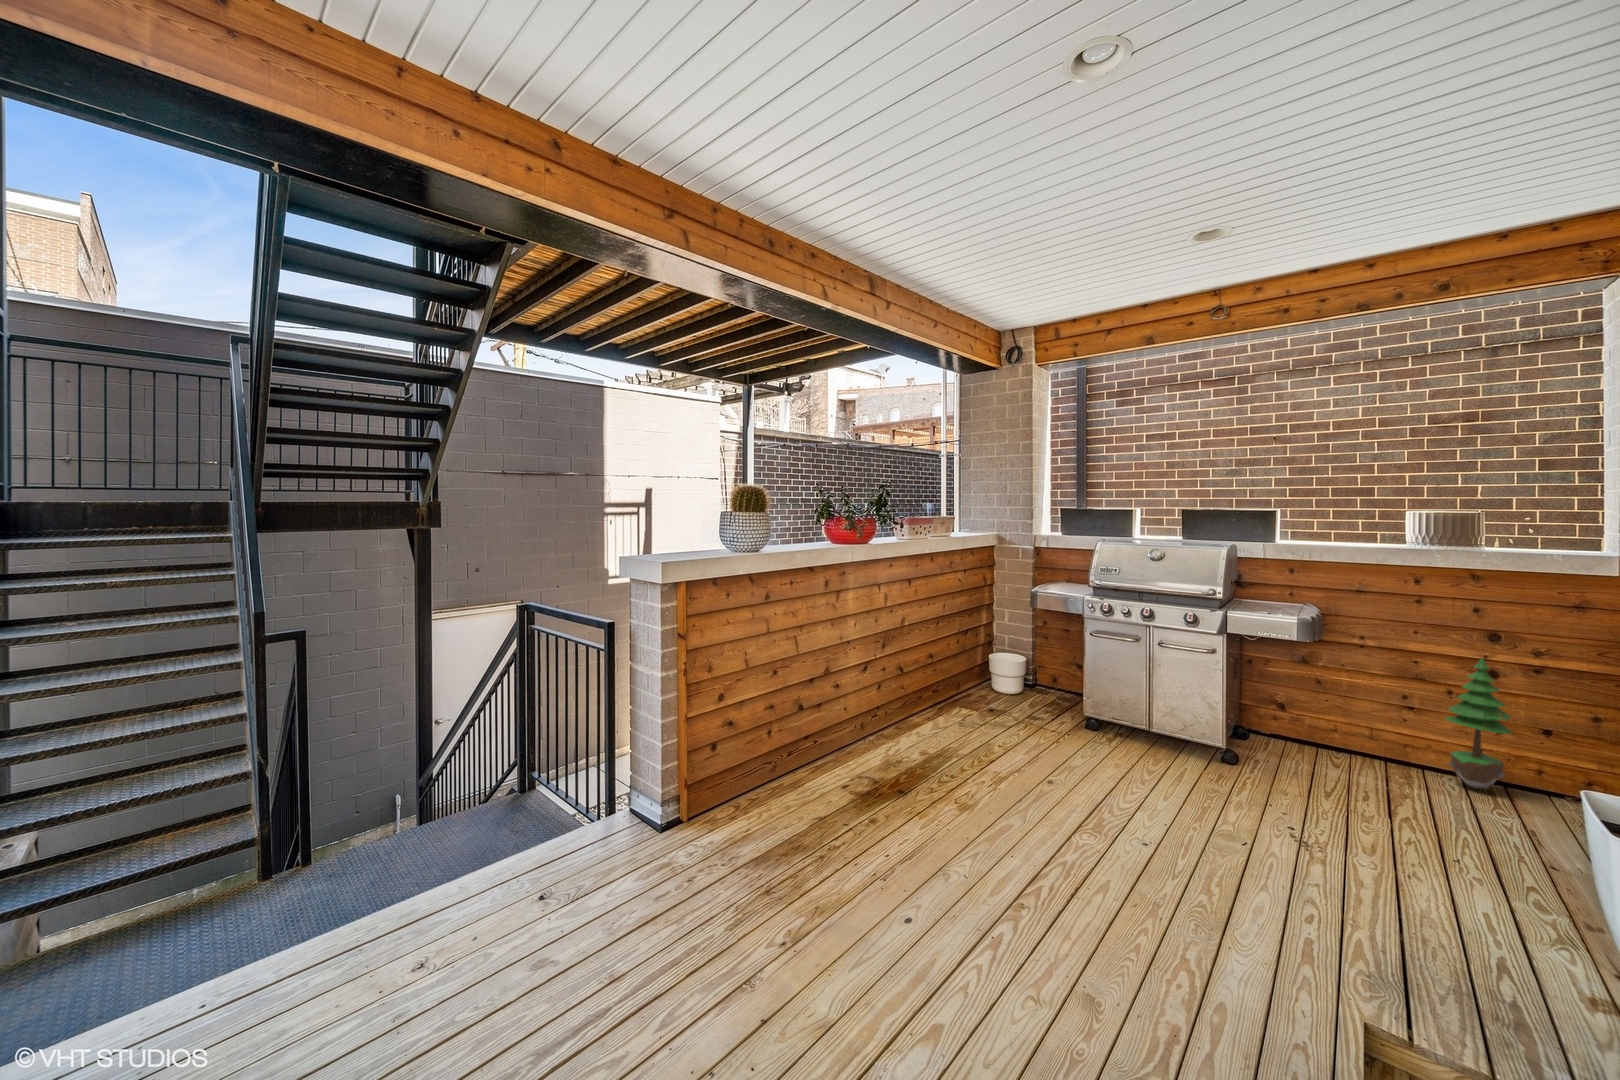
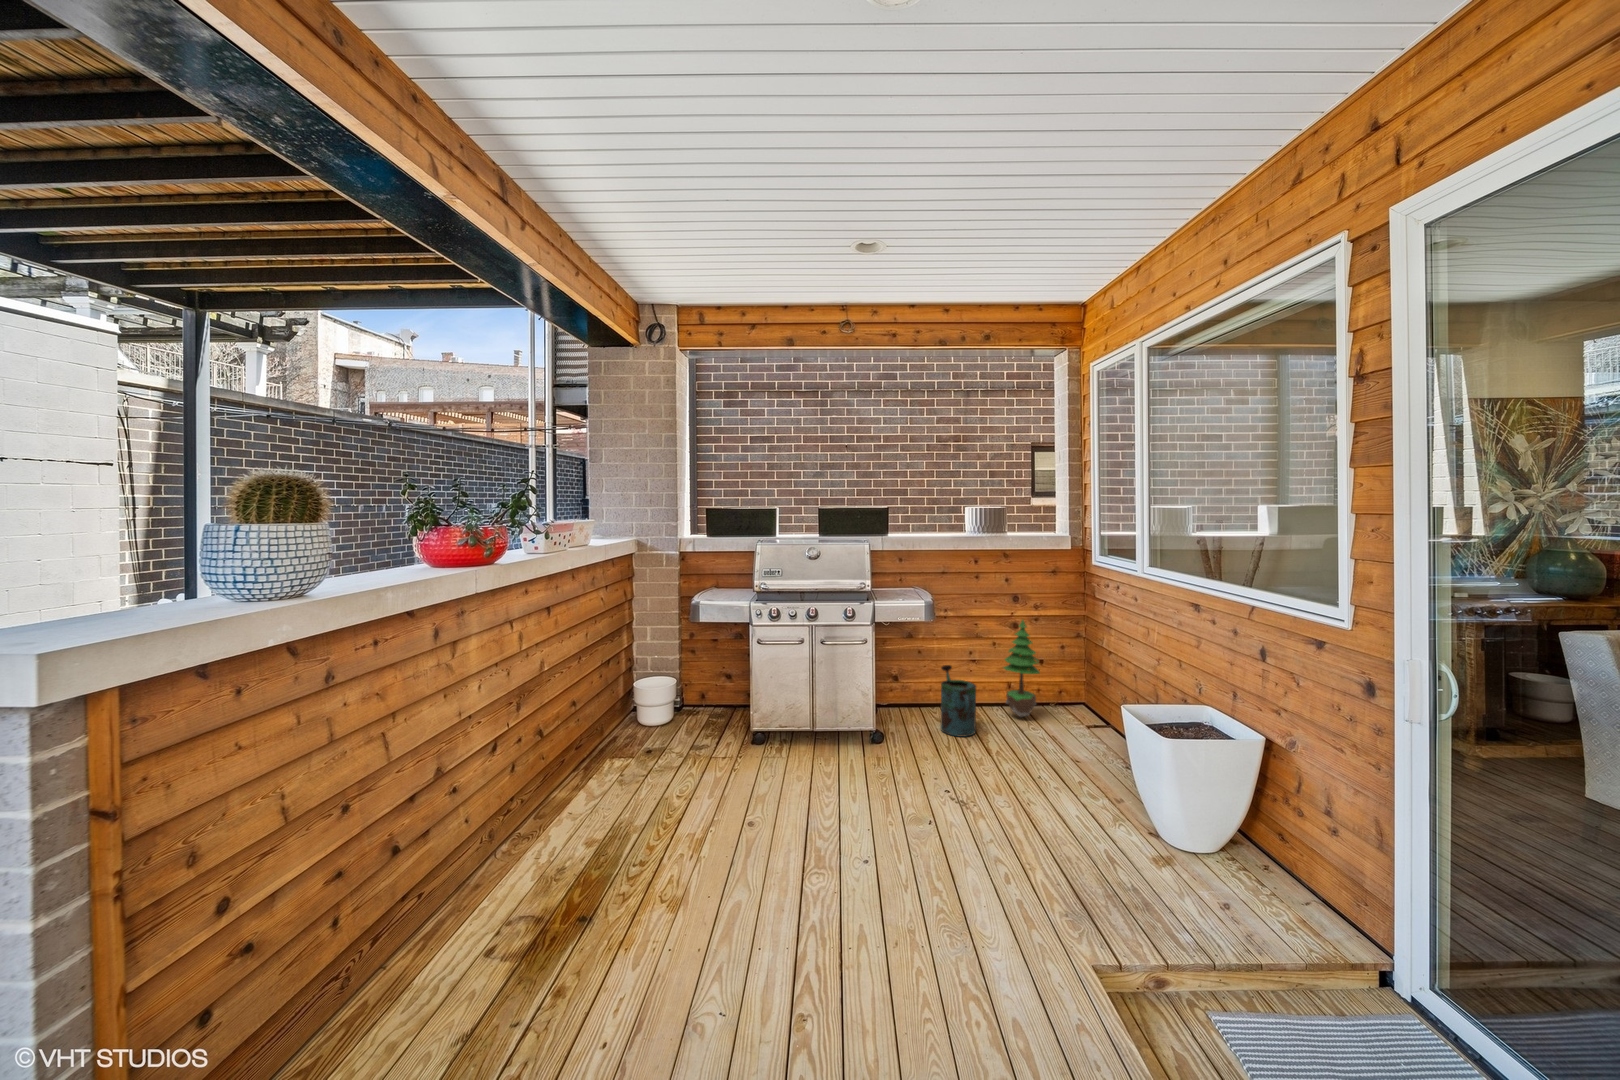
watering can: none [1322,699,1379,784] -> present [940,665,976,737]

